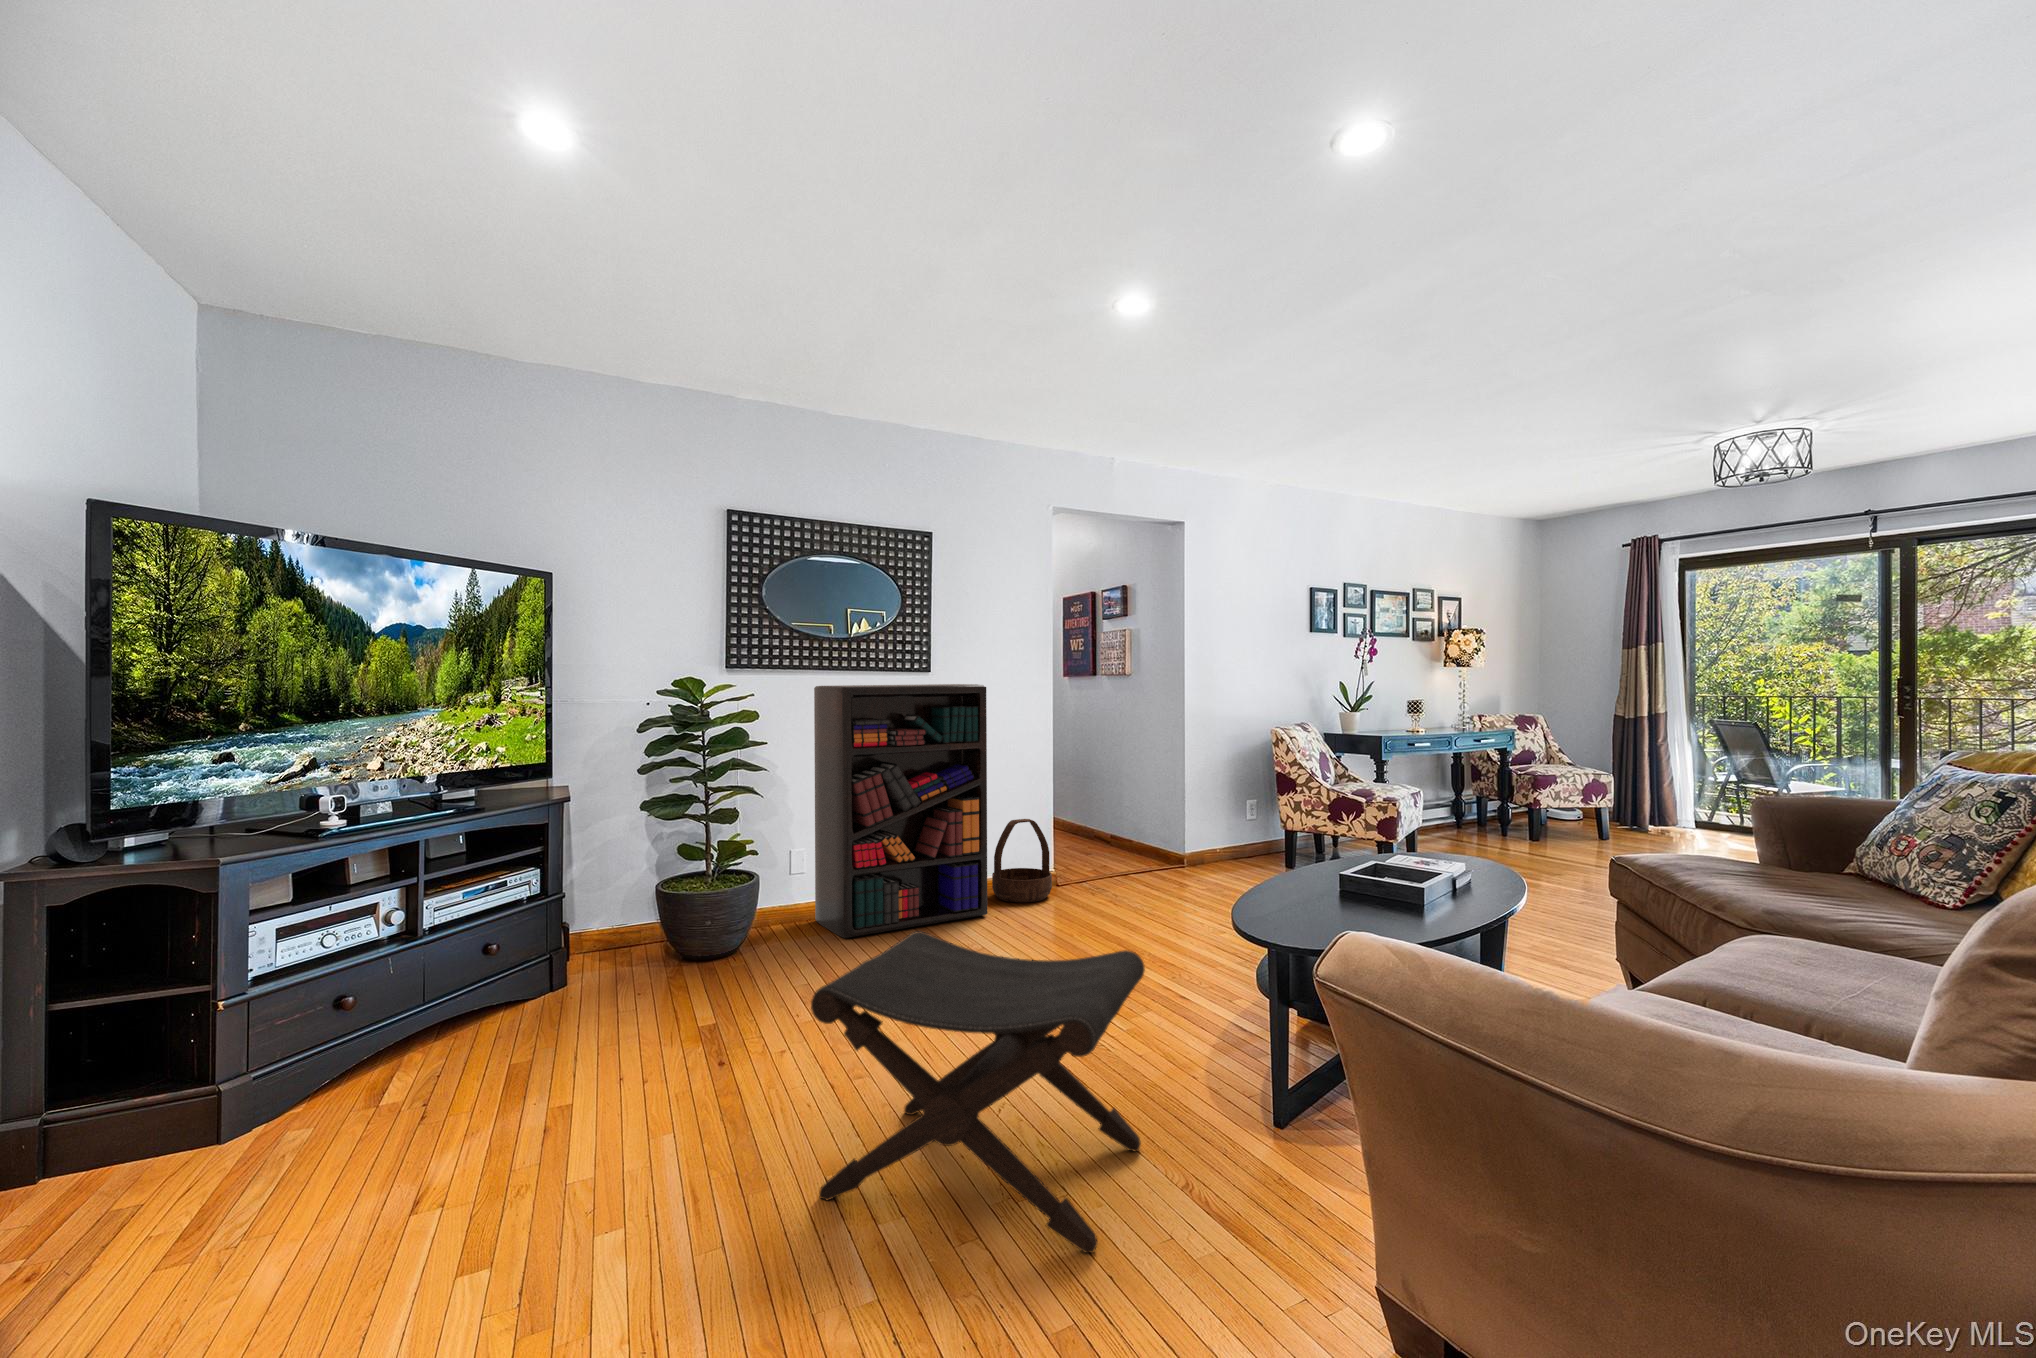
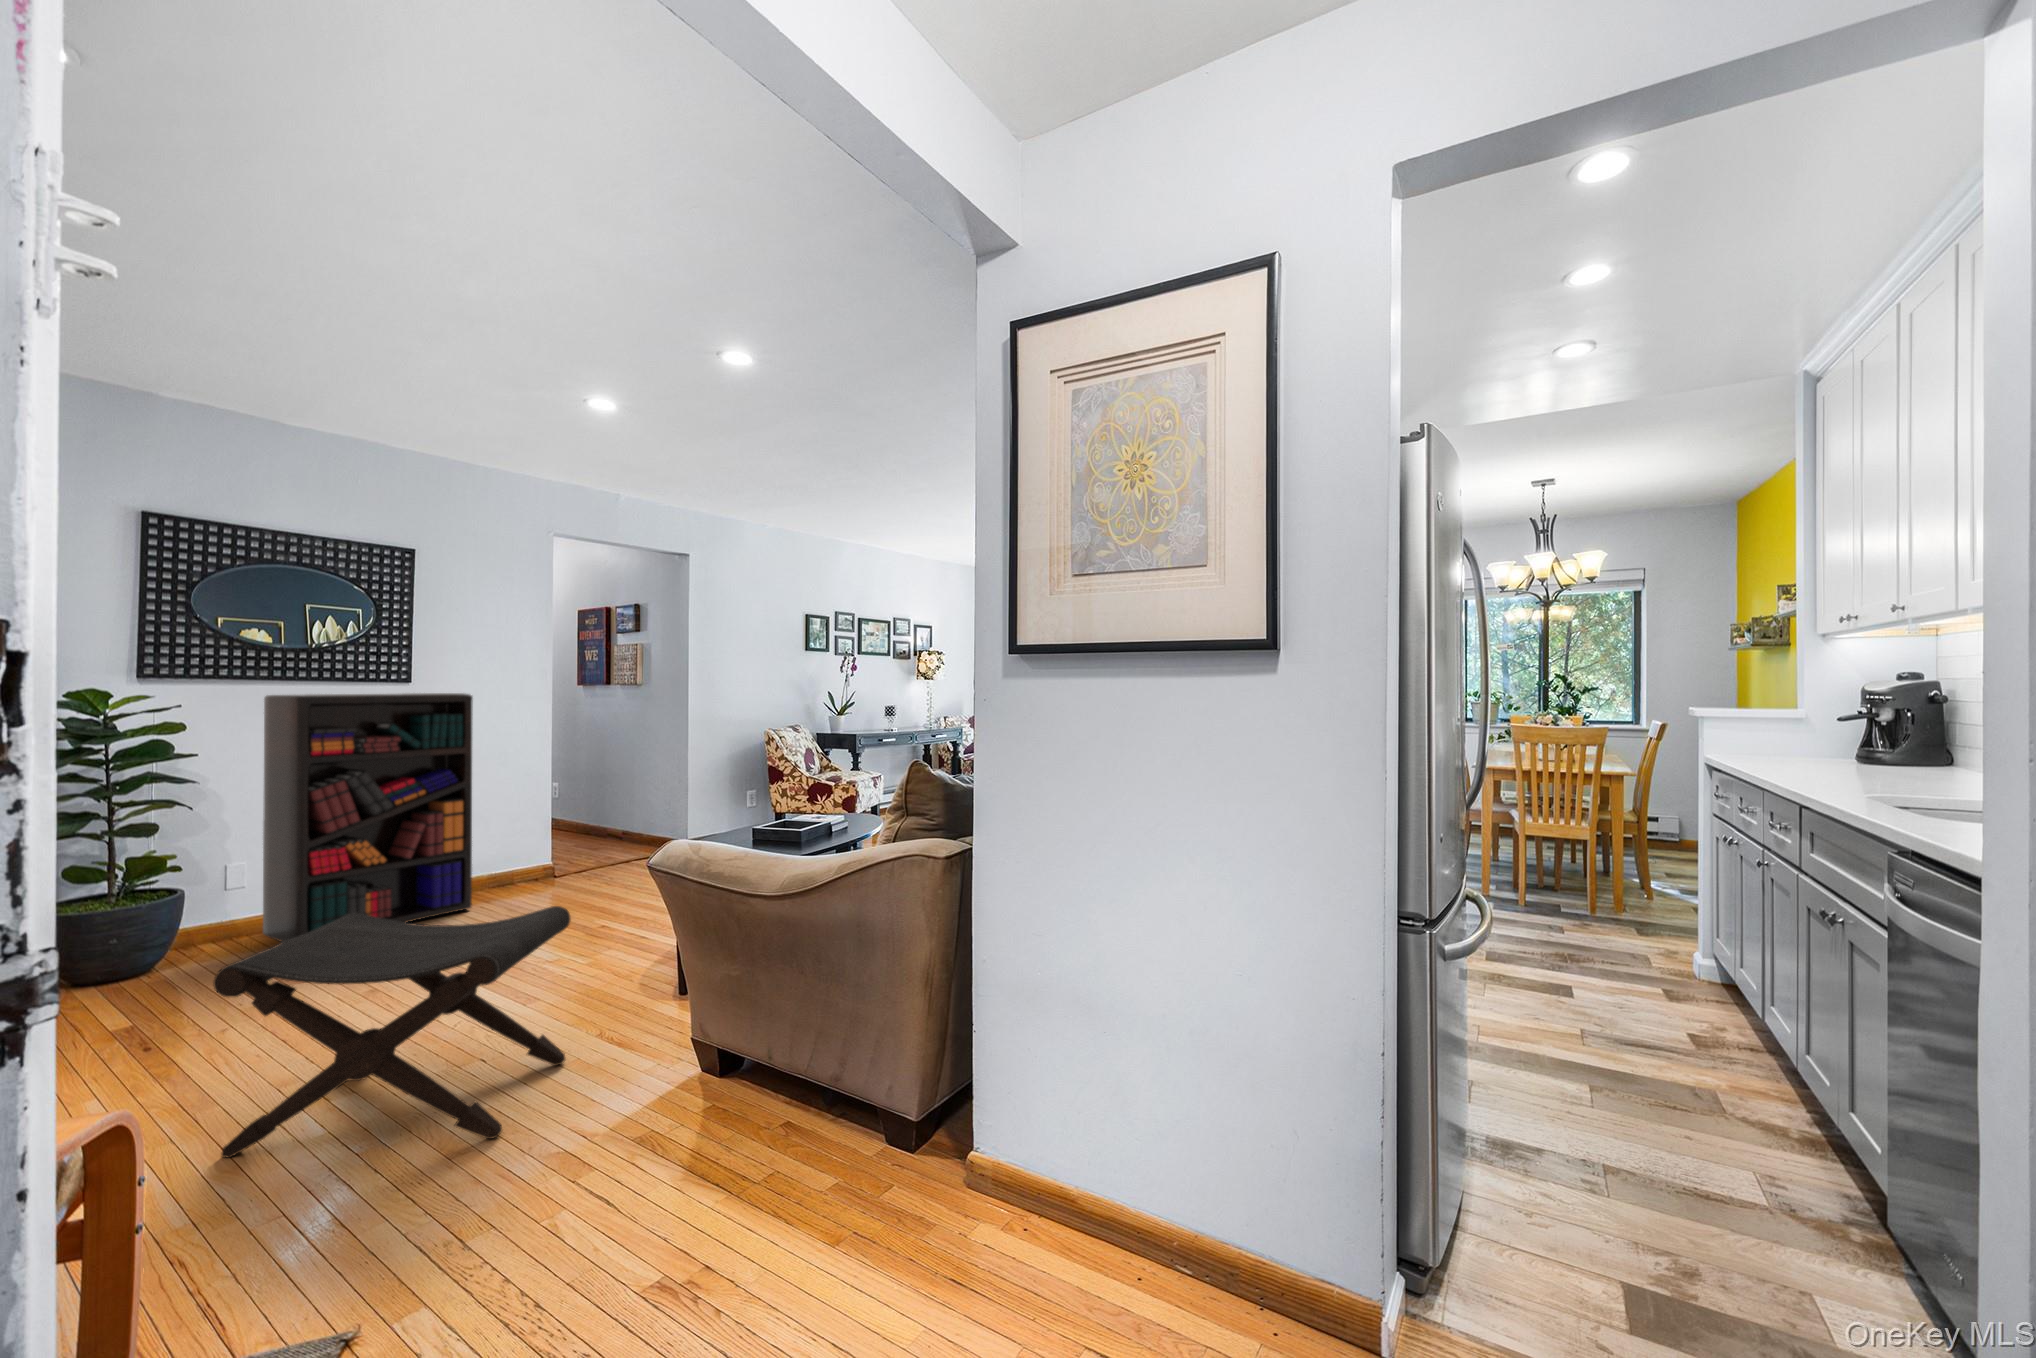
basket: present [992,819,1052,903] -> none [482,817,546,895]

